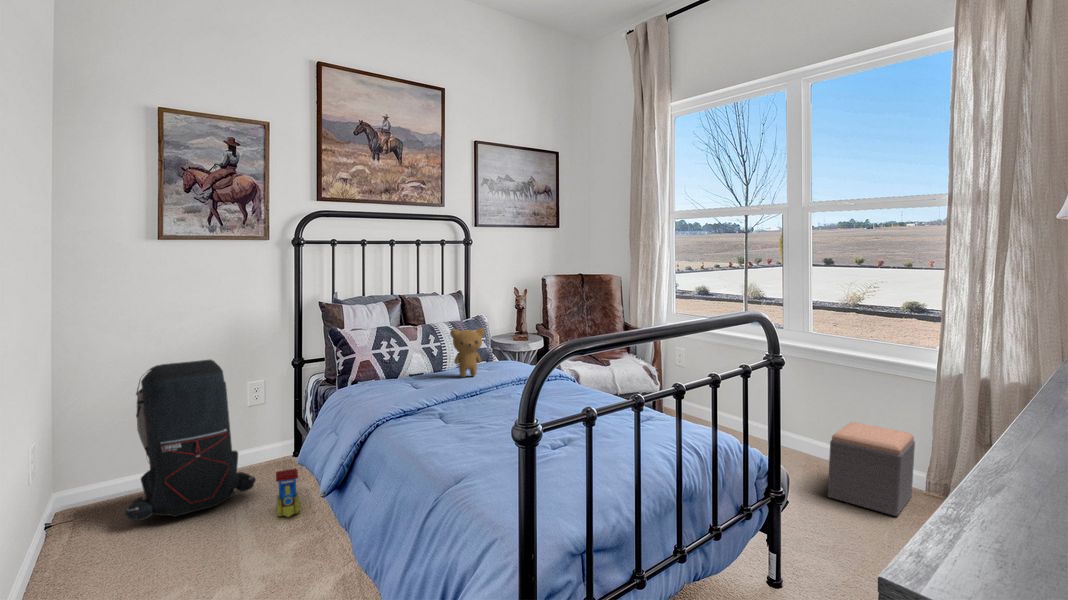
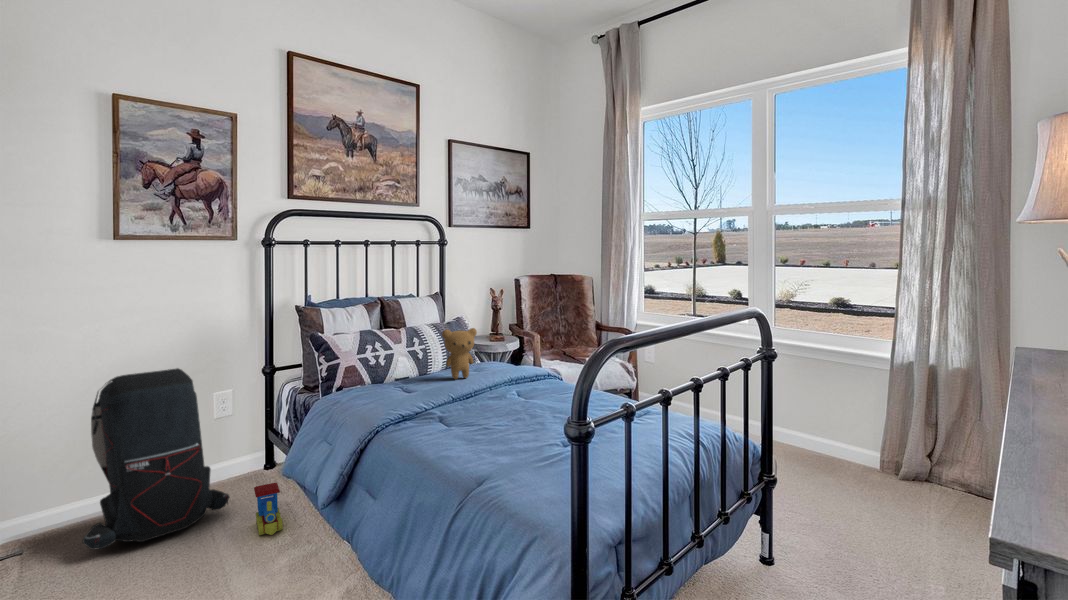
footstool: present [828,422,915,516] -> none [810,411,887,499]

